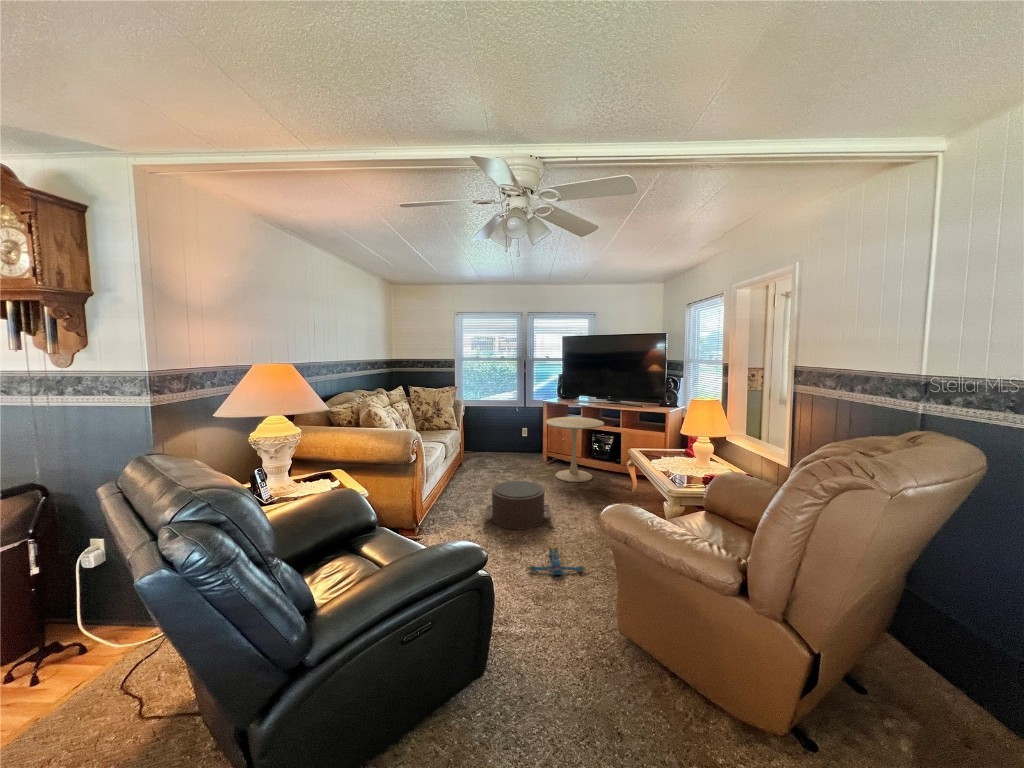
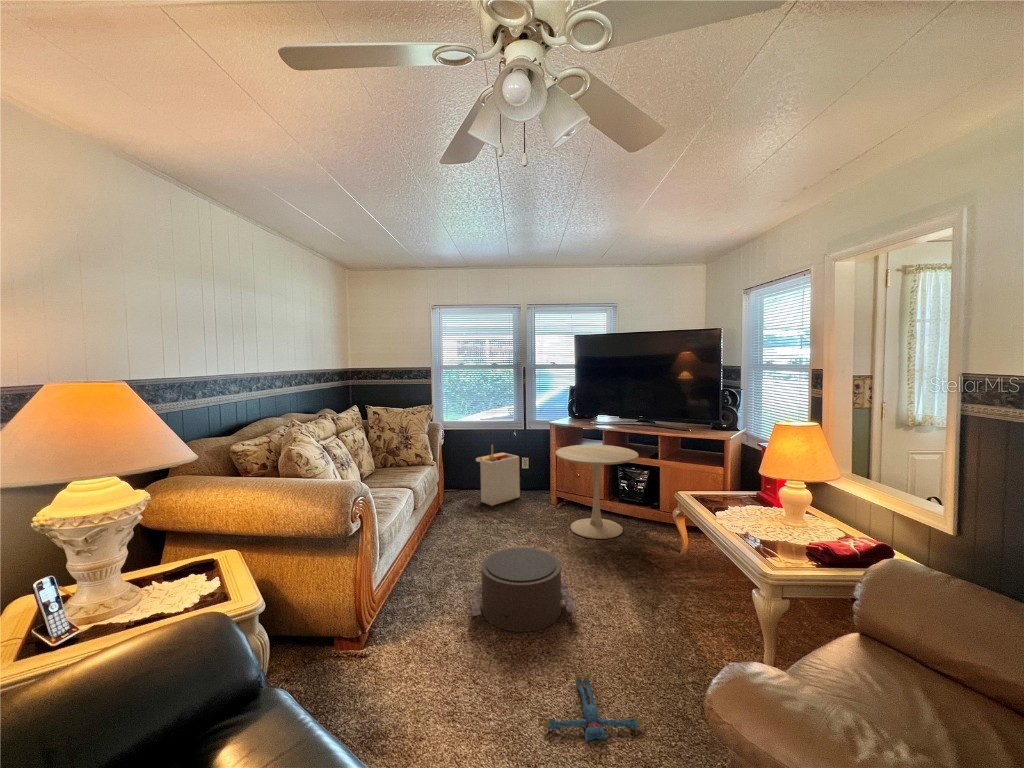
storage bin: none [488,417,520,461] -> present [476,445,520,506]

